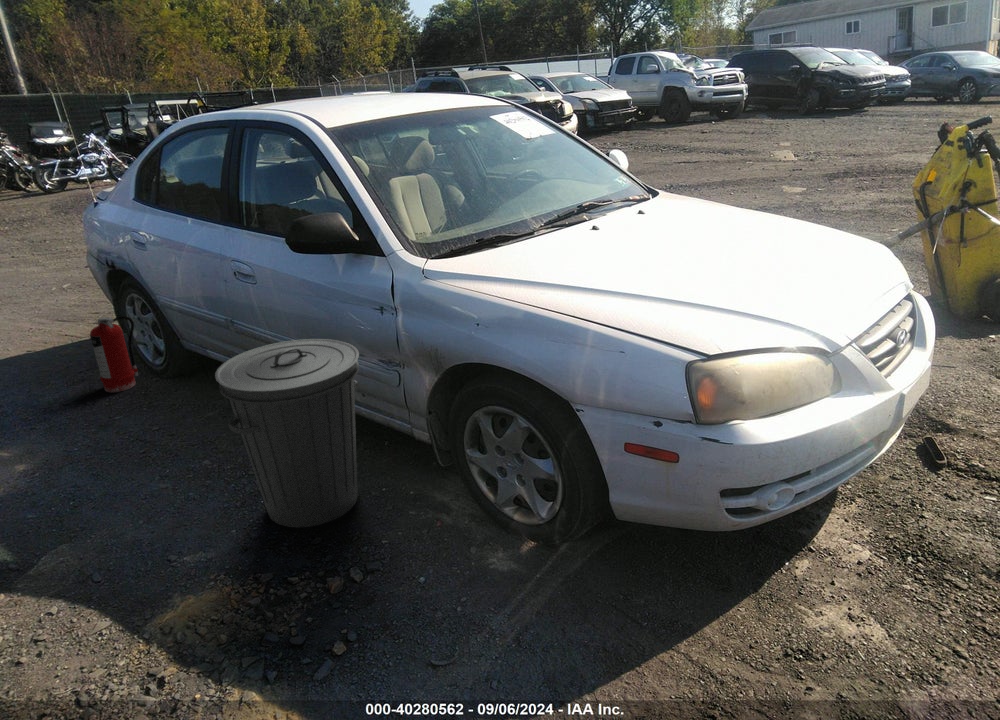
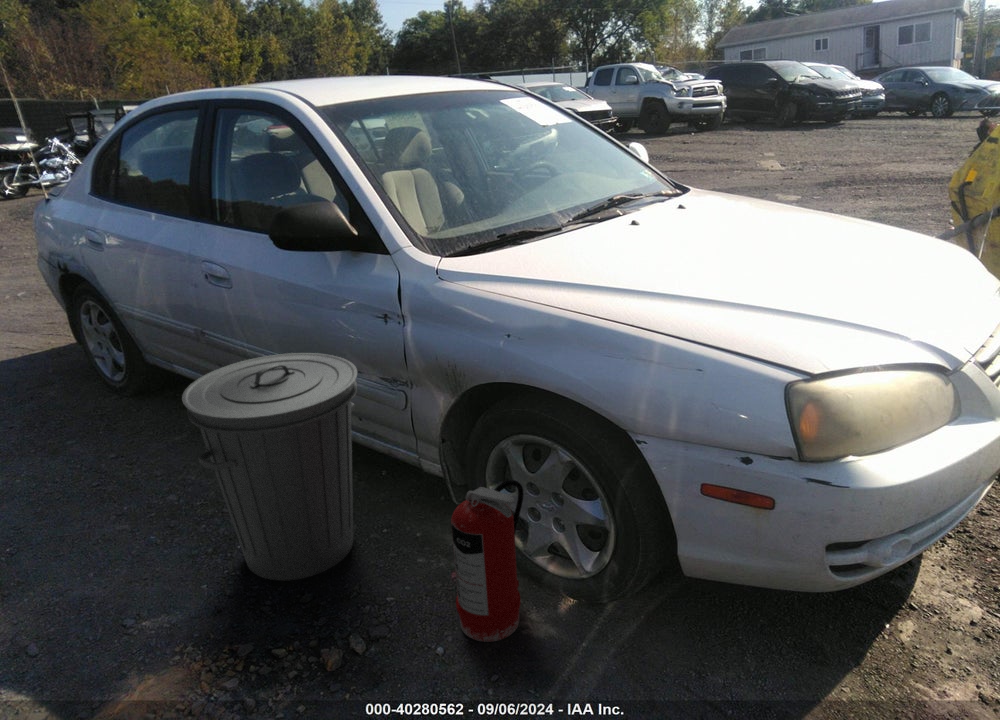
fire extinguisher: present [90,316,138,392] -> present [451,480,524,642]

